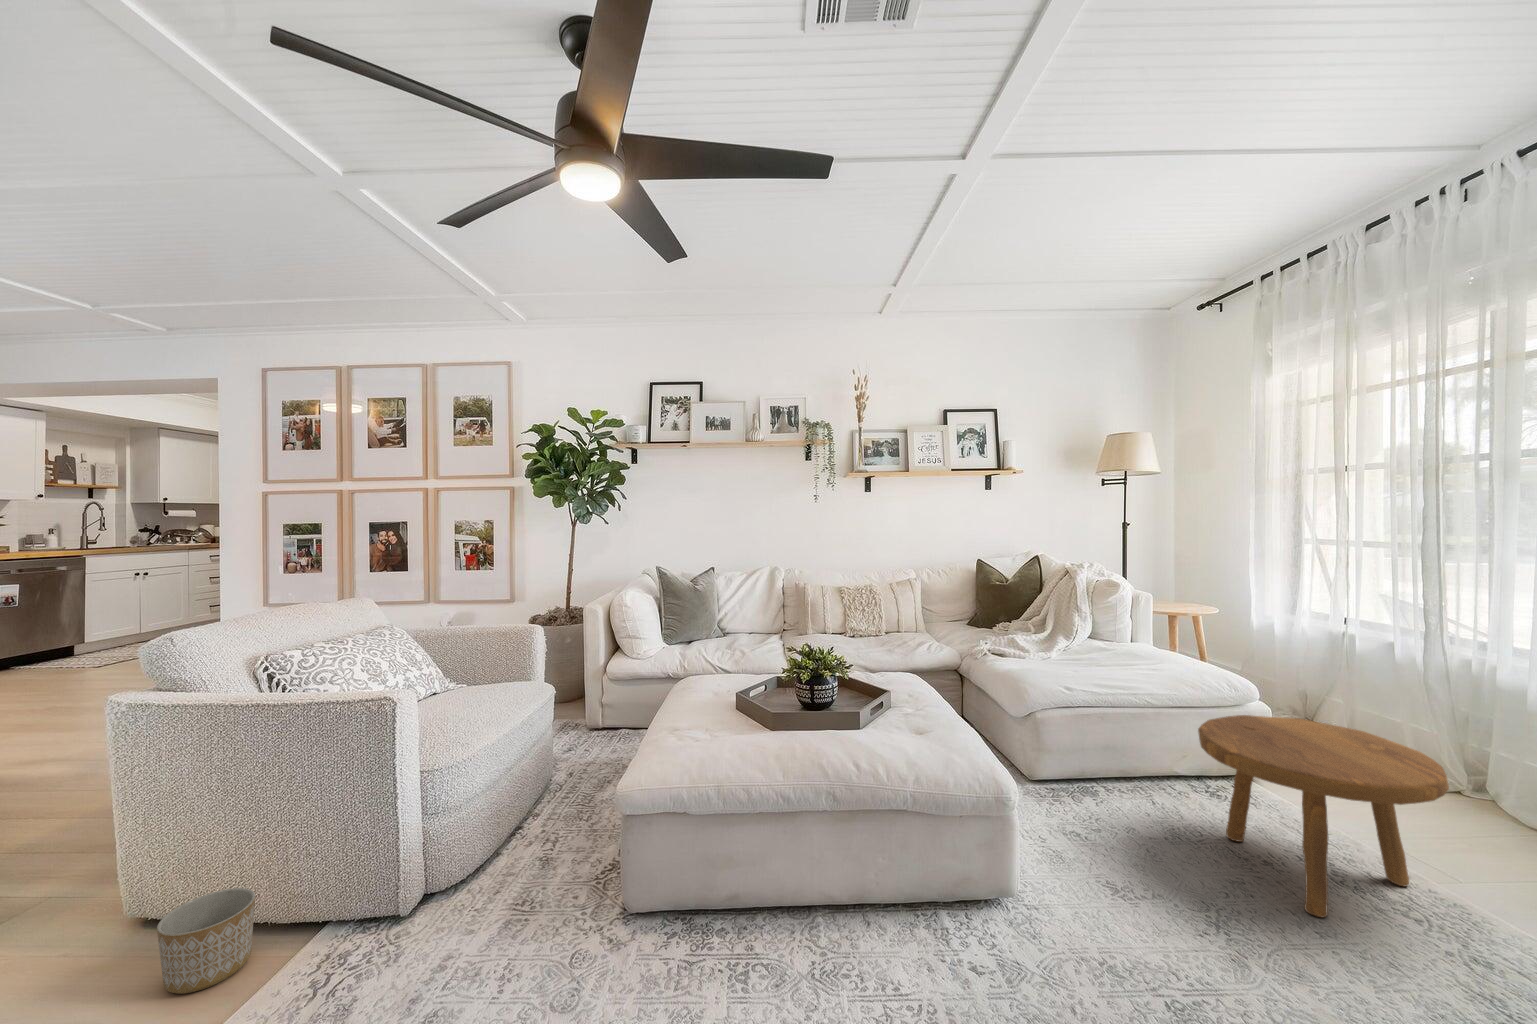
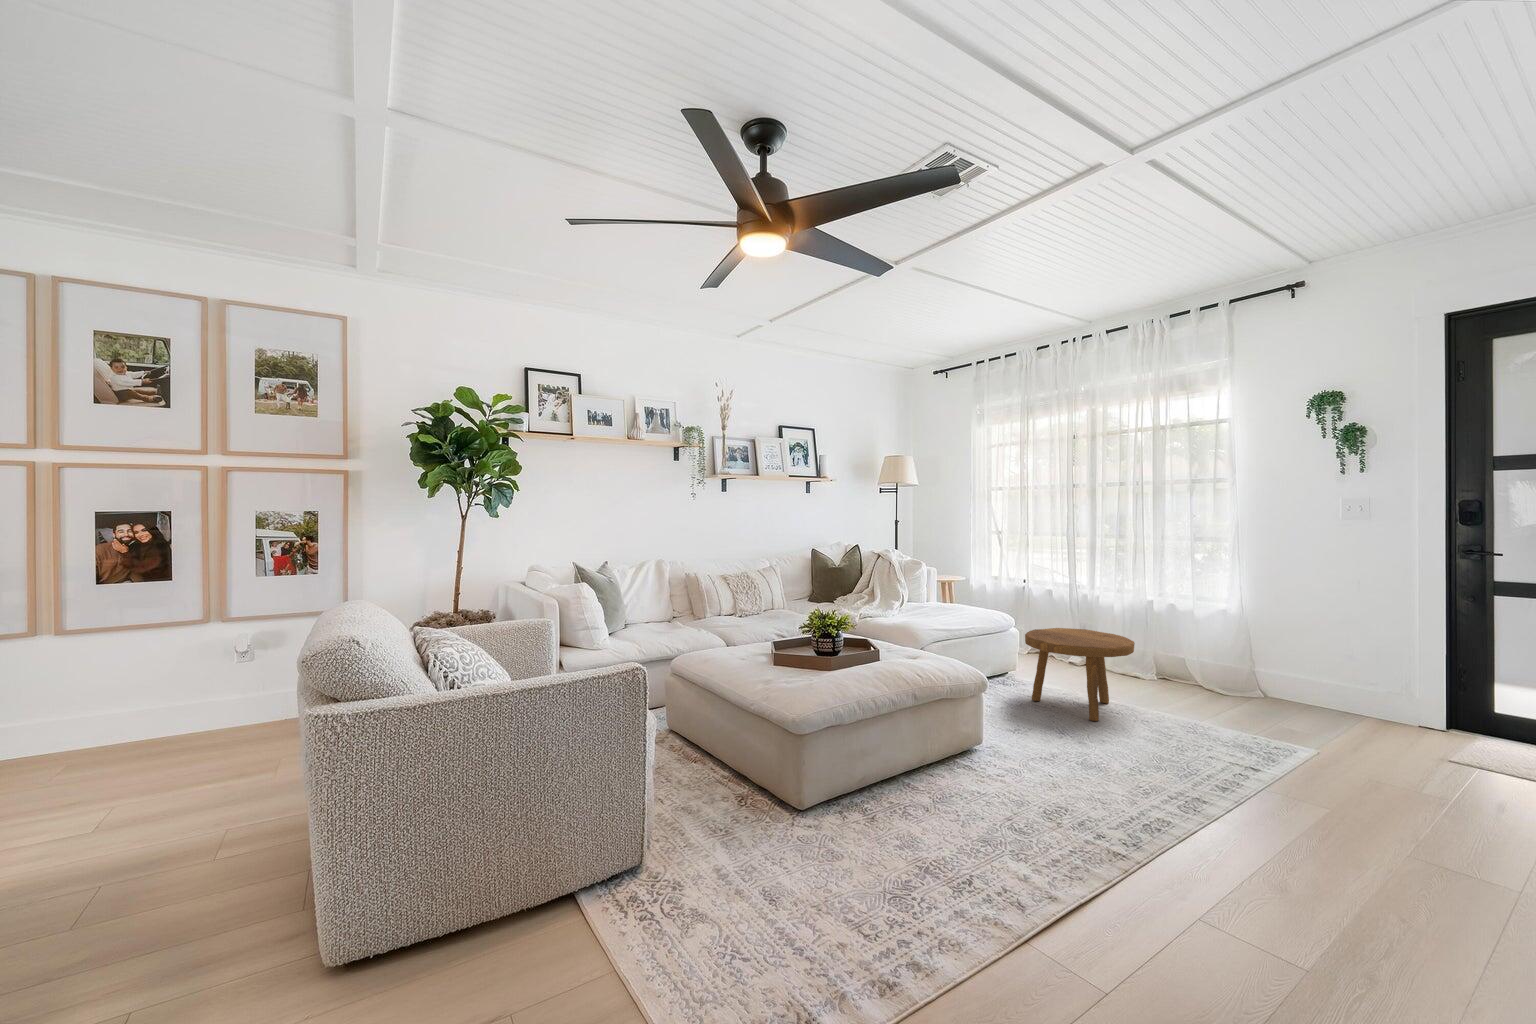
planter: present [157,888,255,994] -> none [504,872,581,973]

